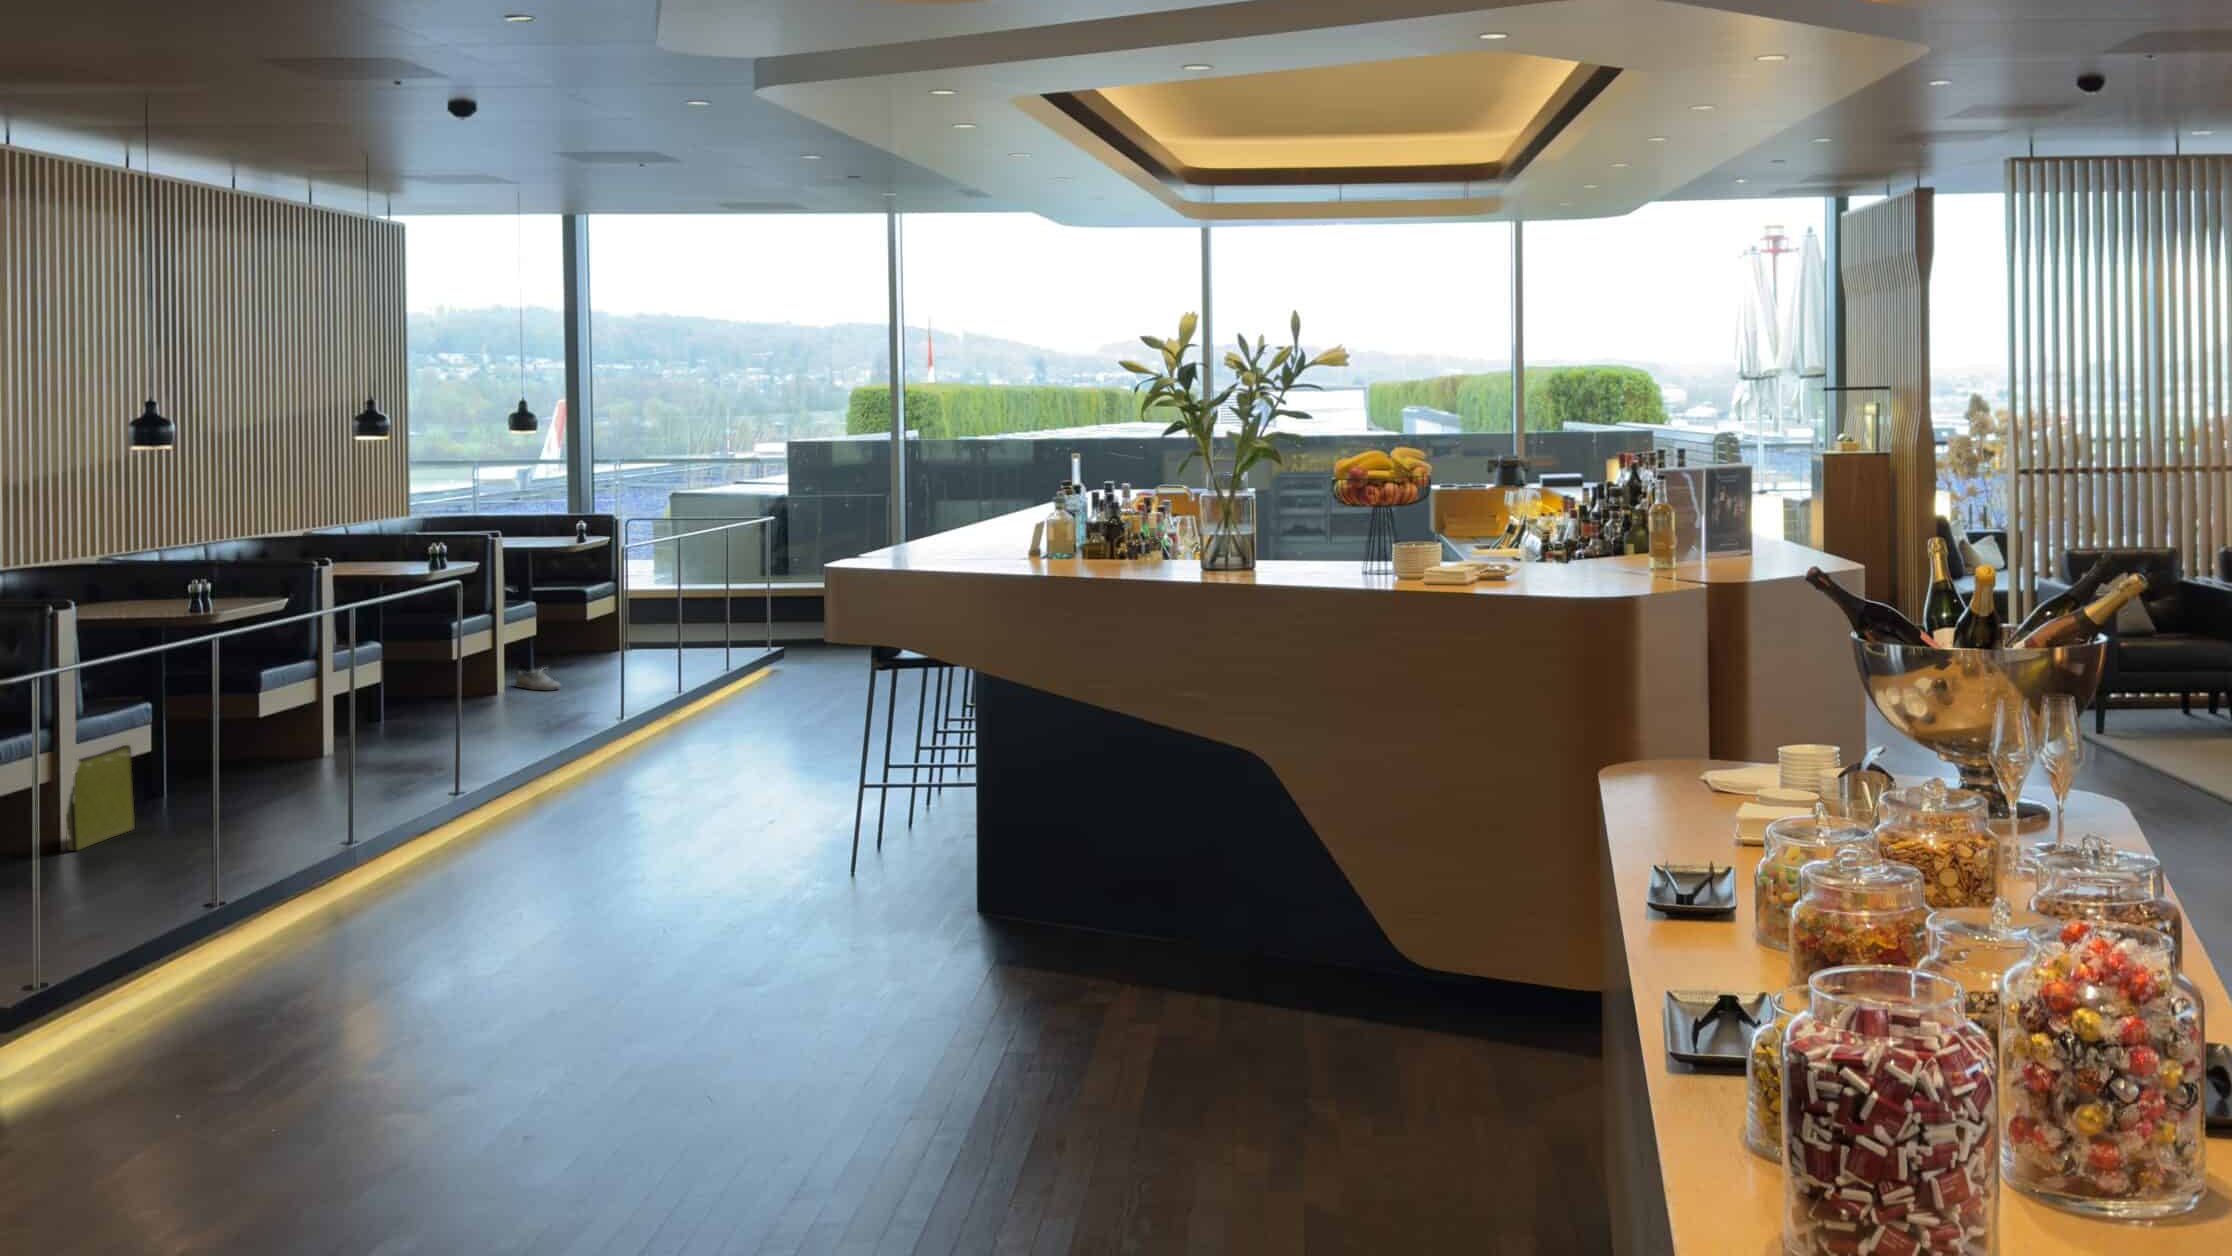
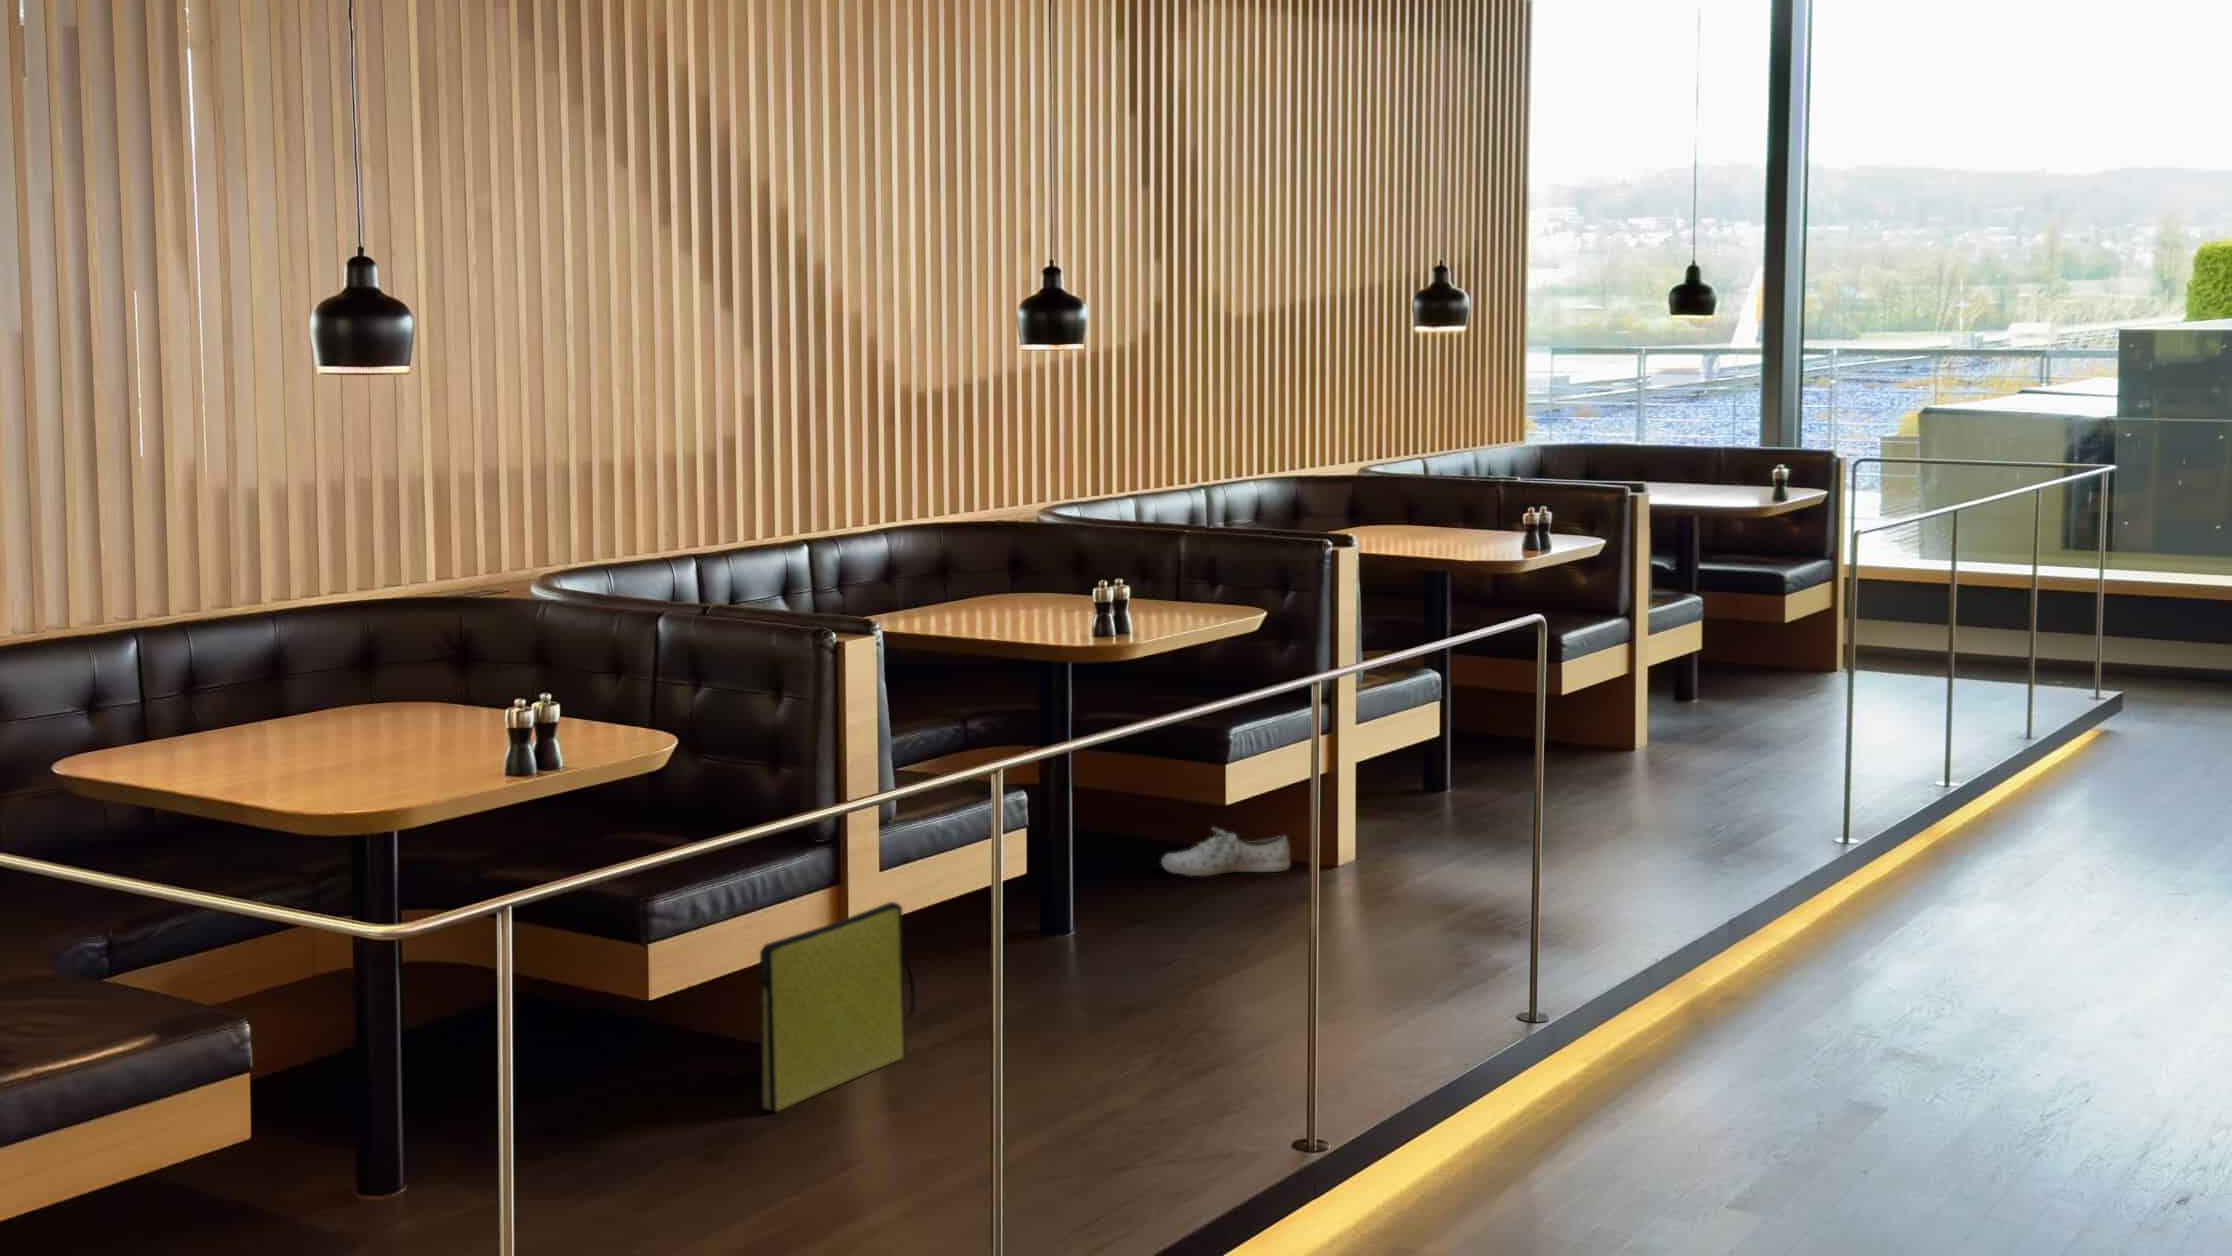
shoe: present [516,669,560,691] -> present [1161,828,1290,876]

